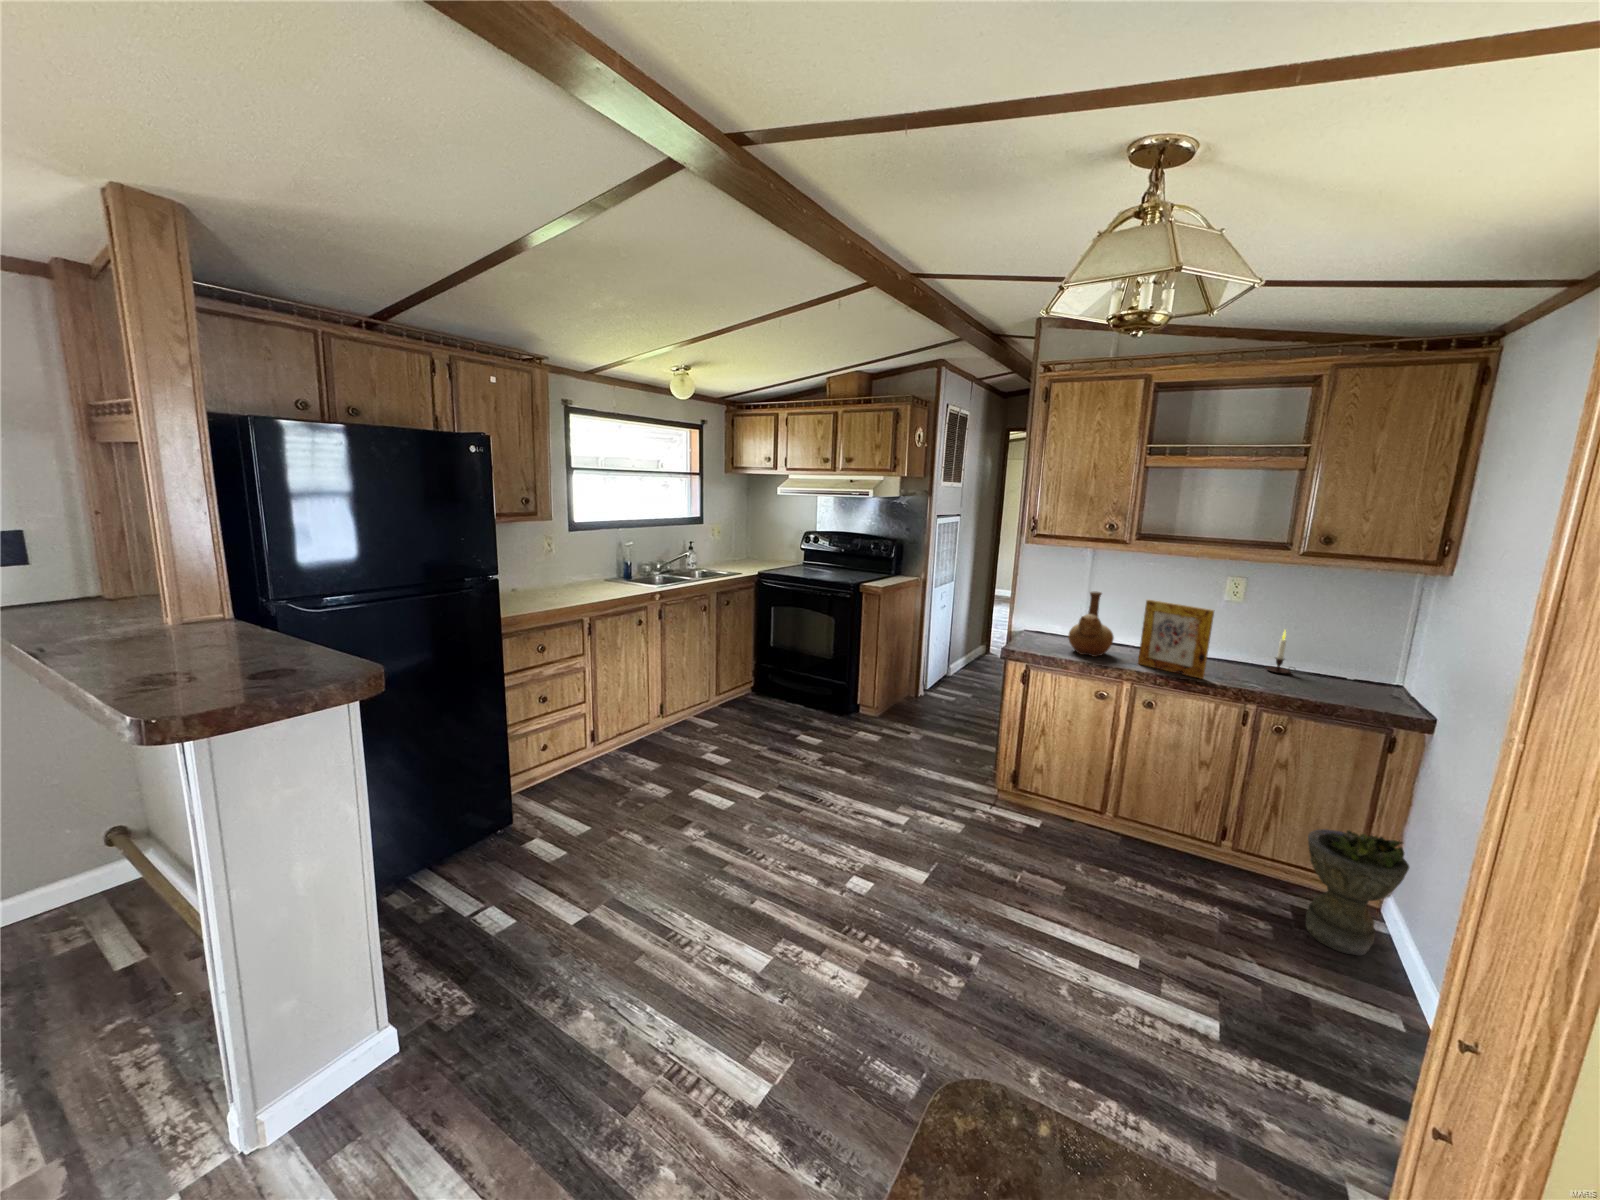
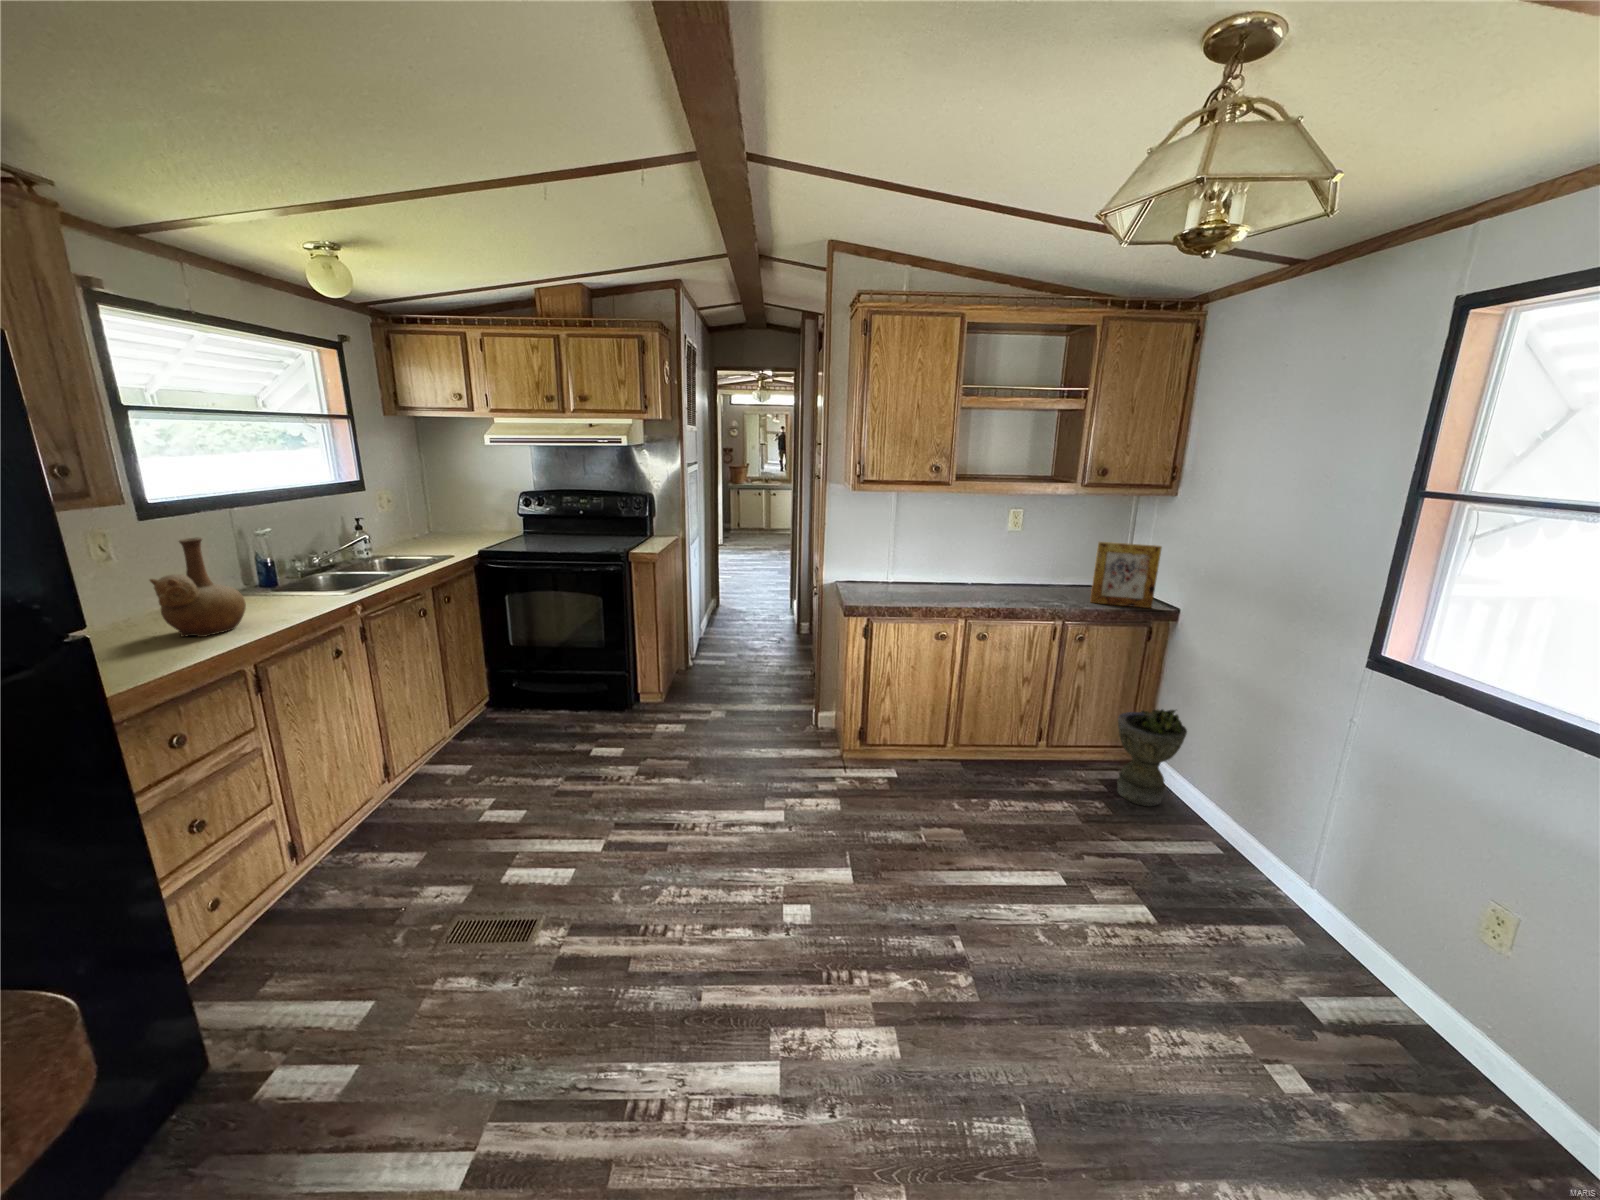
vase: present [1068,591,1114,657] -> present [150,538,246,637]
picture frame: present [1138,600,1214,679] -> present [1090,542,1162,608]
candle: present [1266,631,1291,674] -> none [1040,552,1064,591]

